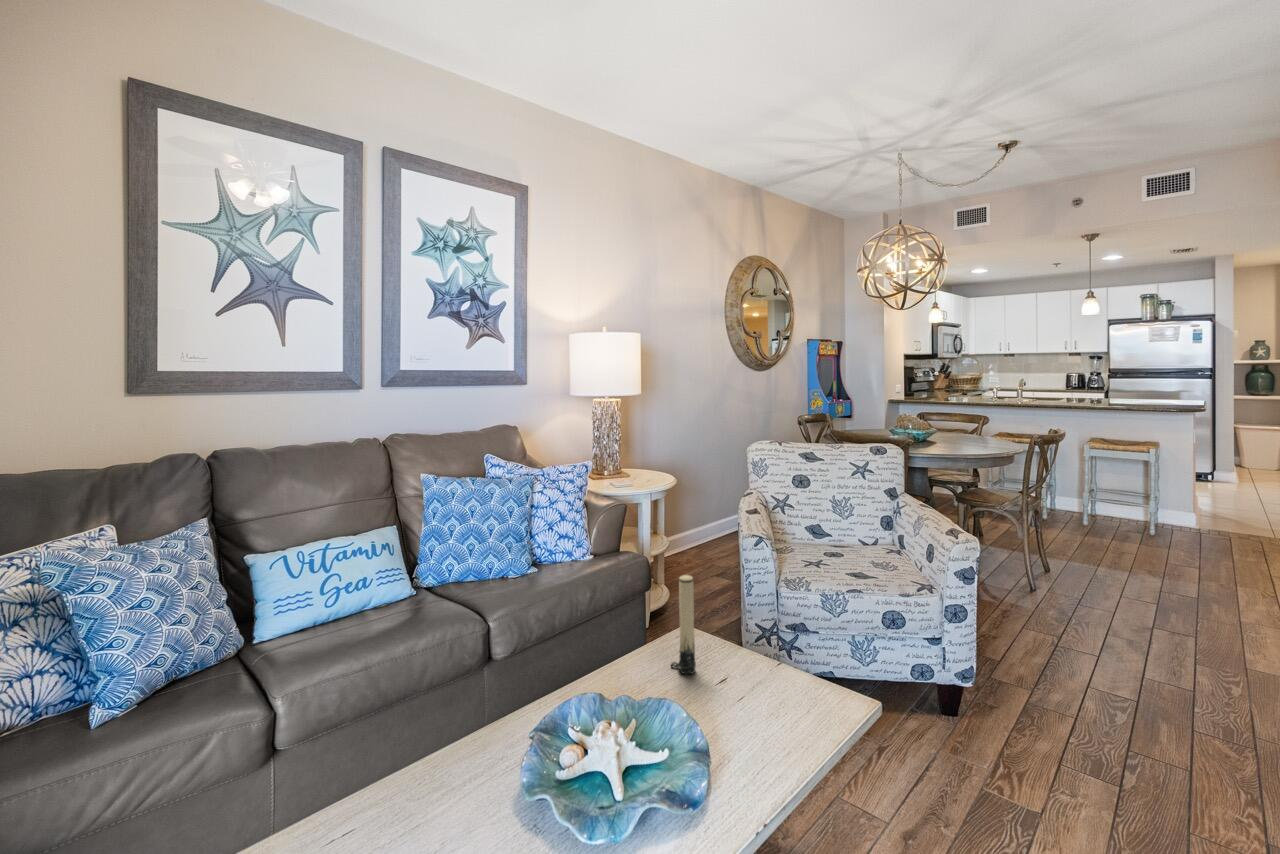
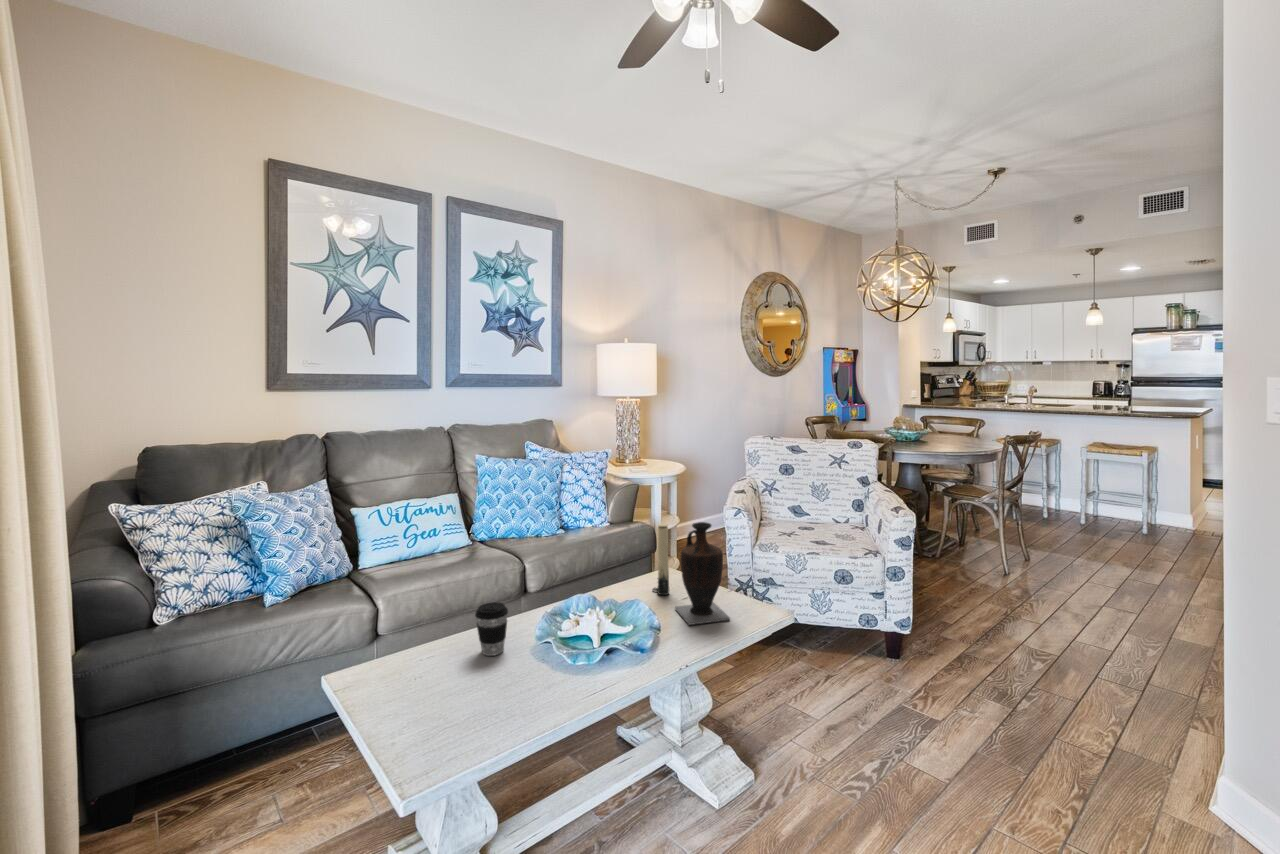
vase: none [710,579,794,732] -> present [675,522,730,625]
coffee cup: none [419,725,472,816] -> present [475,602,508,656]

